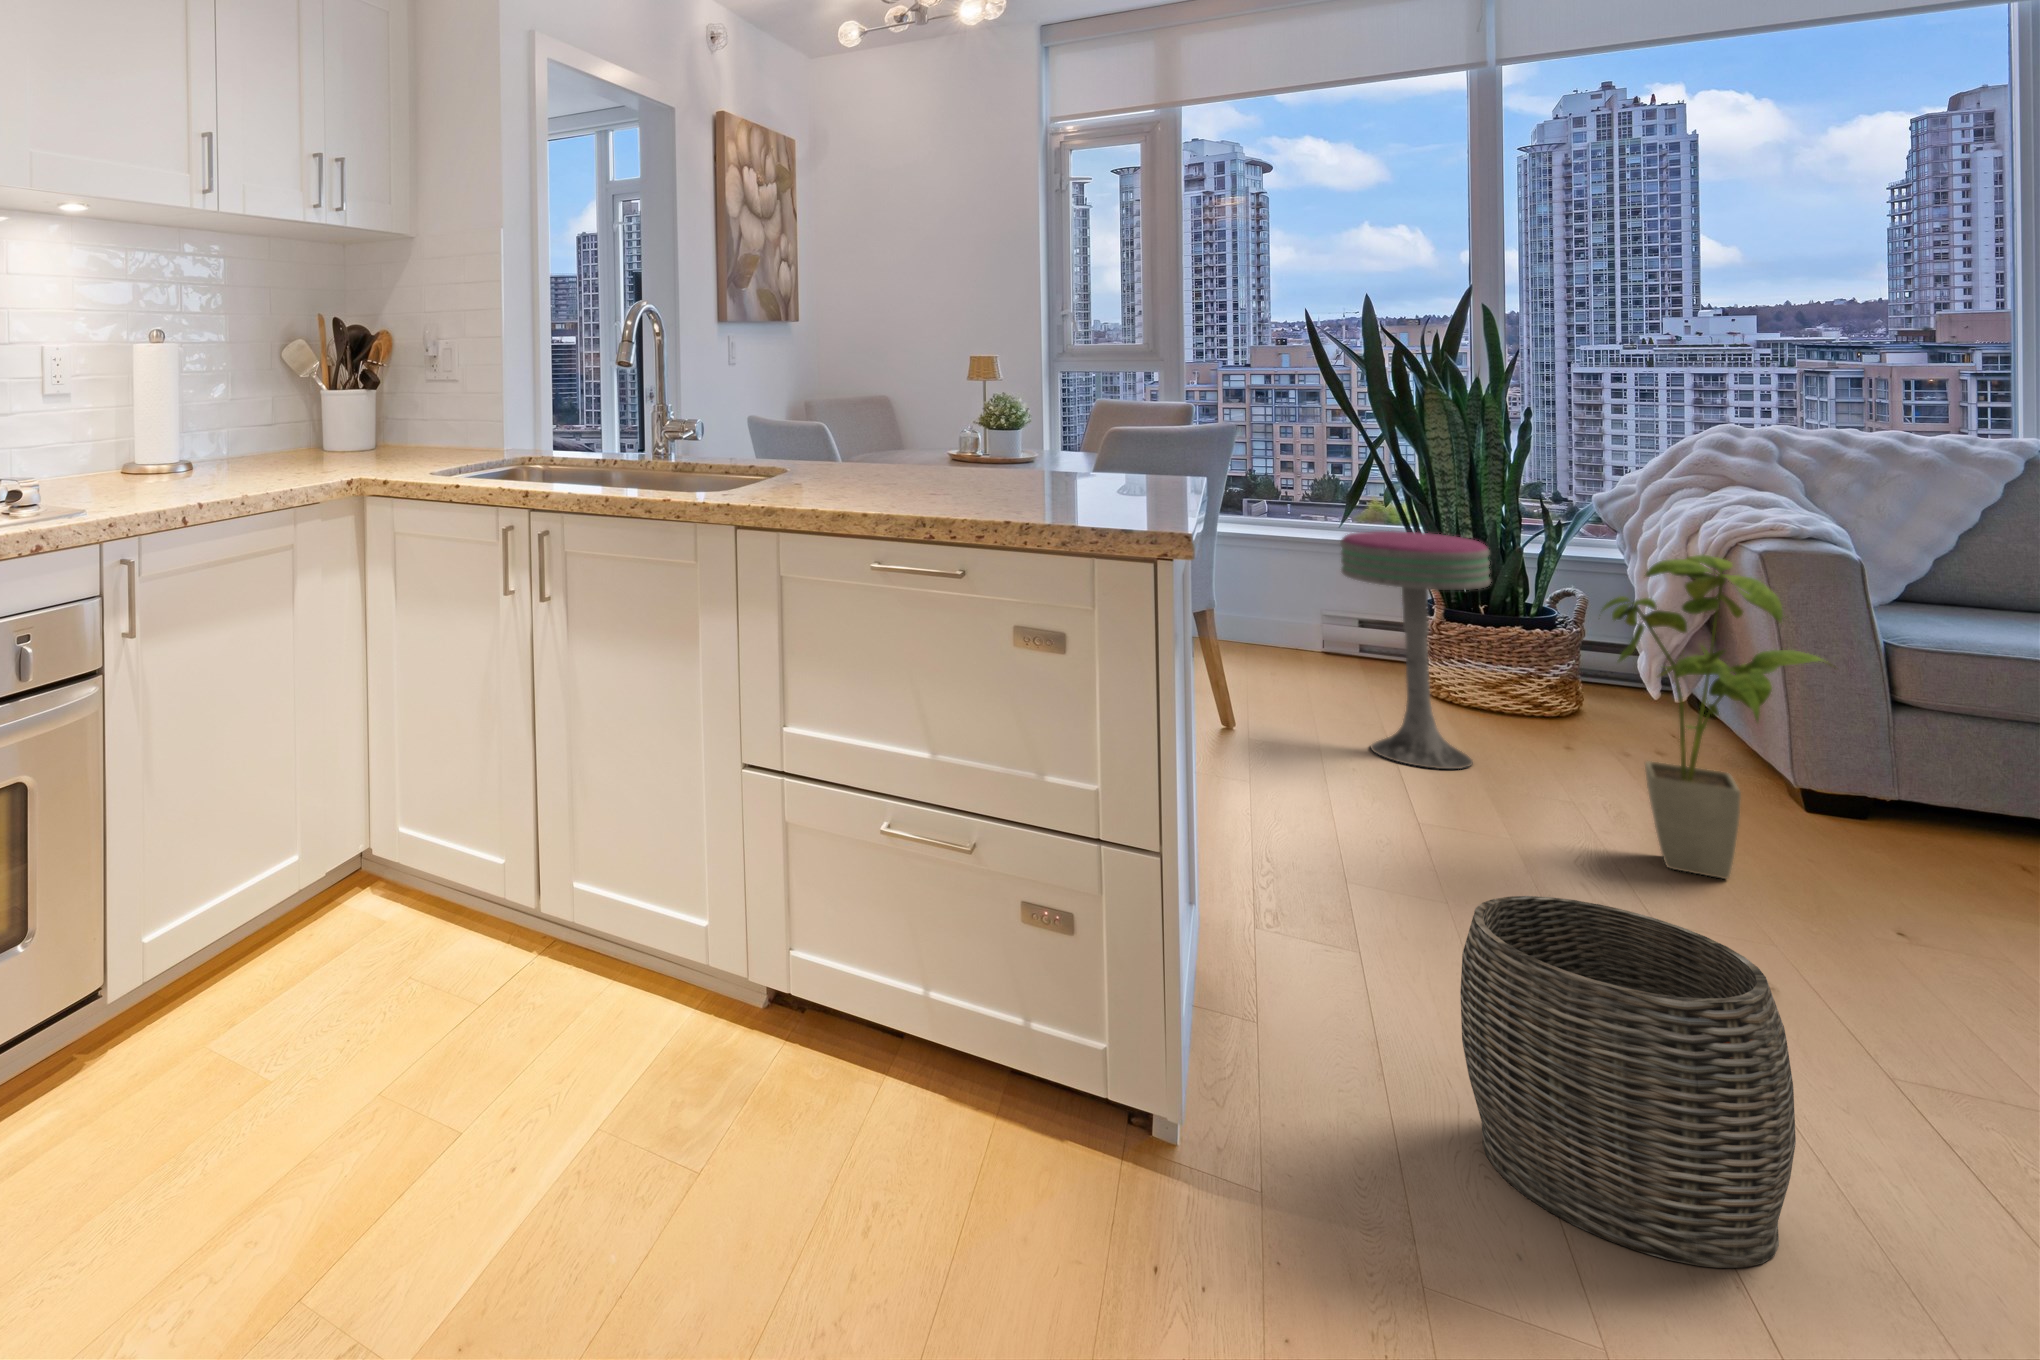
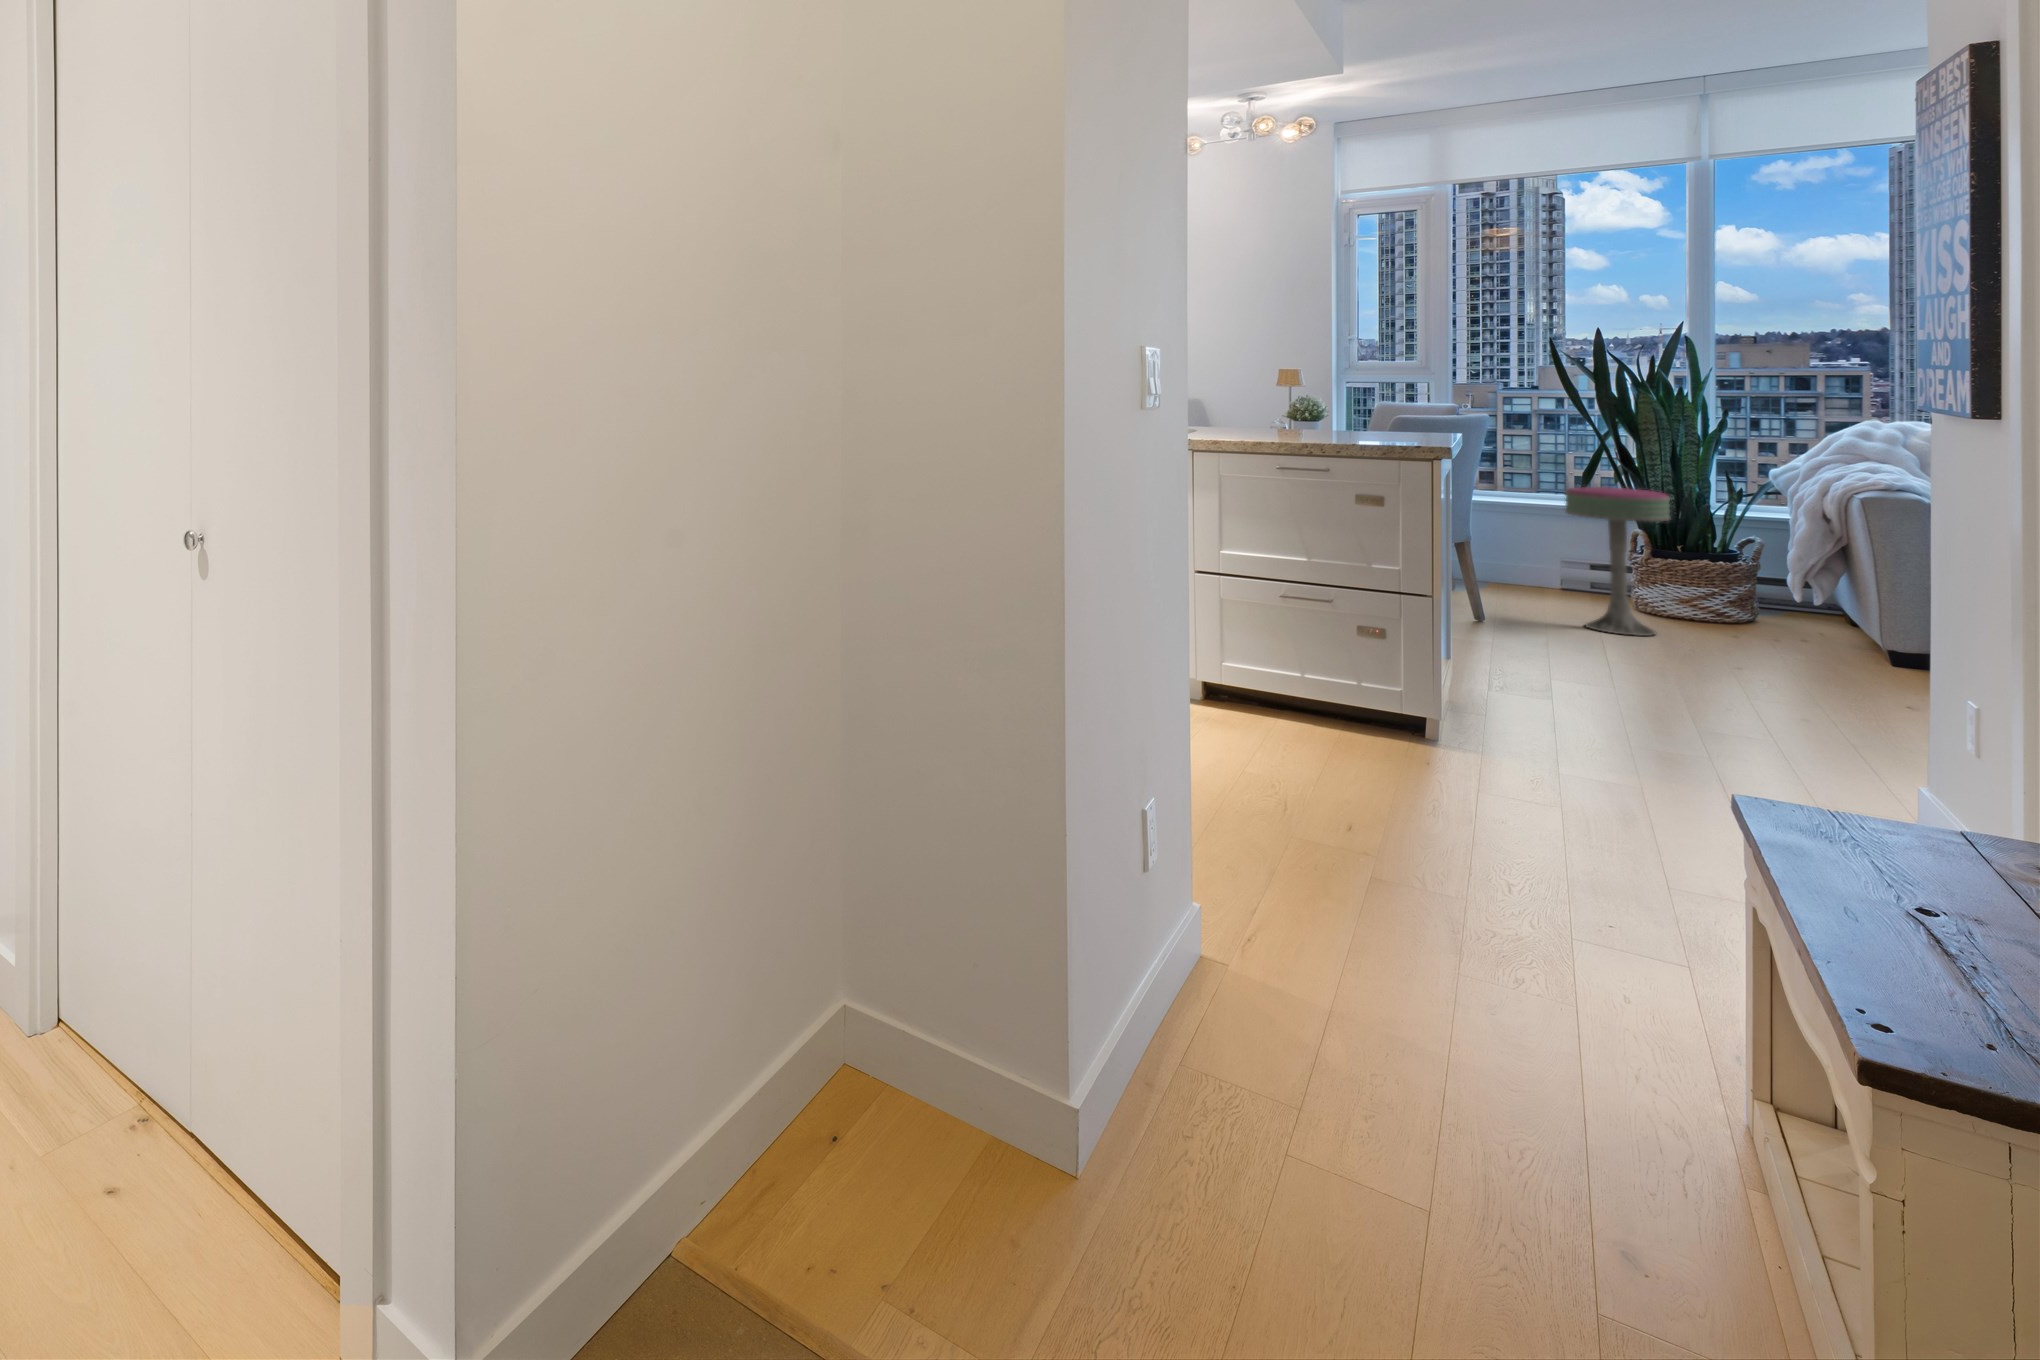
house plant: present [1602,554,1833,879] -> none [1726,492,1876,679]
woven basket: present [1460,896,1796,1268] -> none [1585,625,1736,758]

